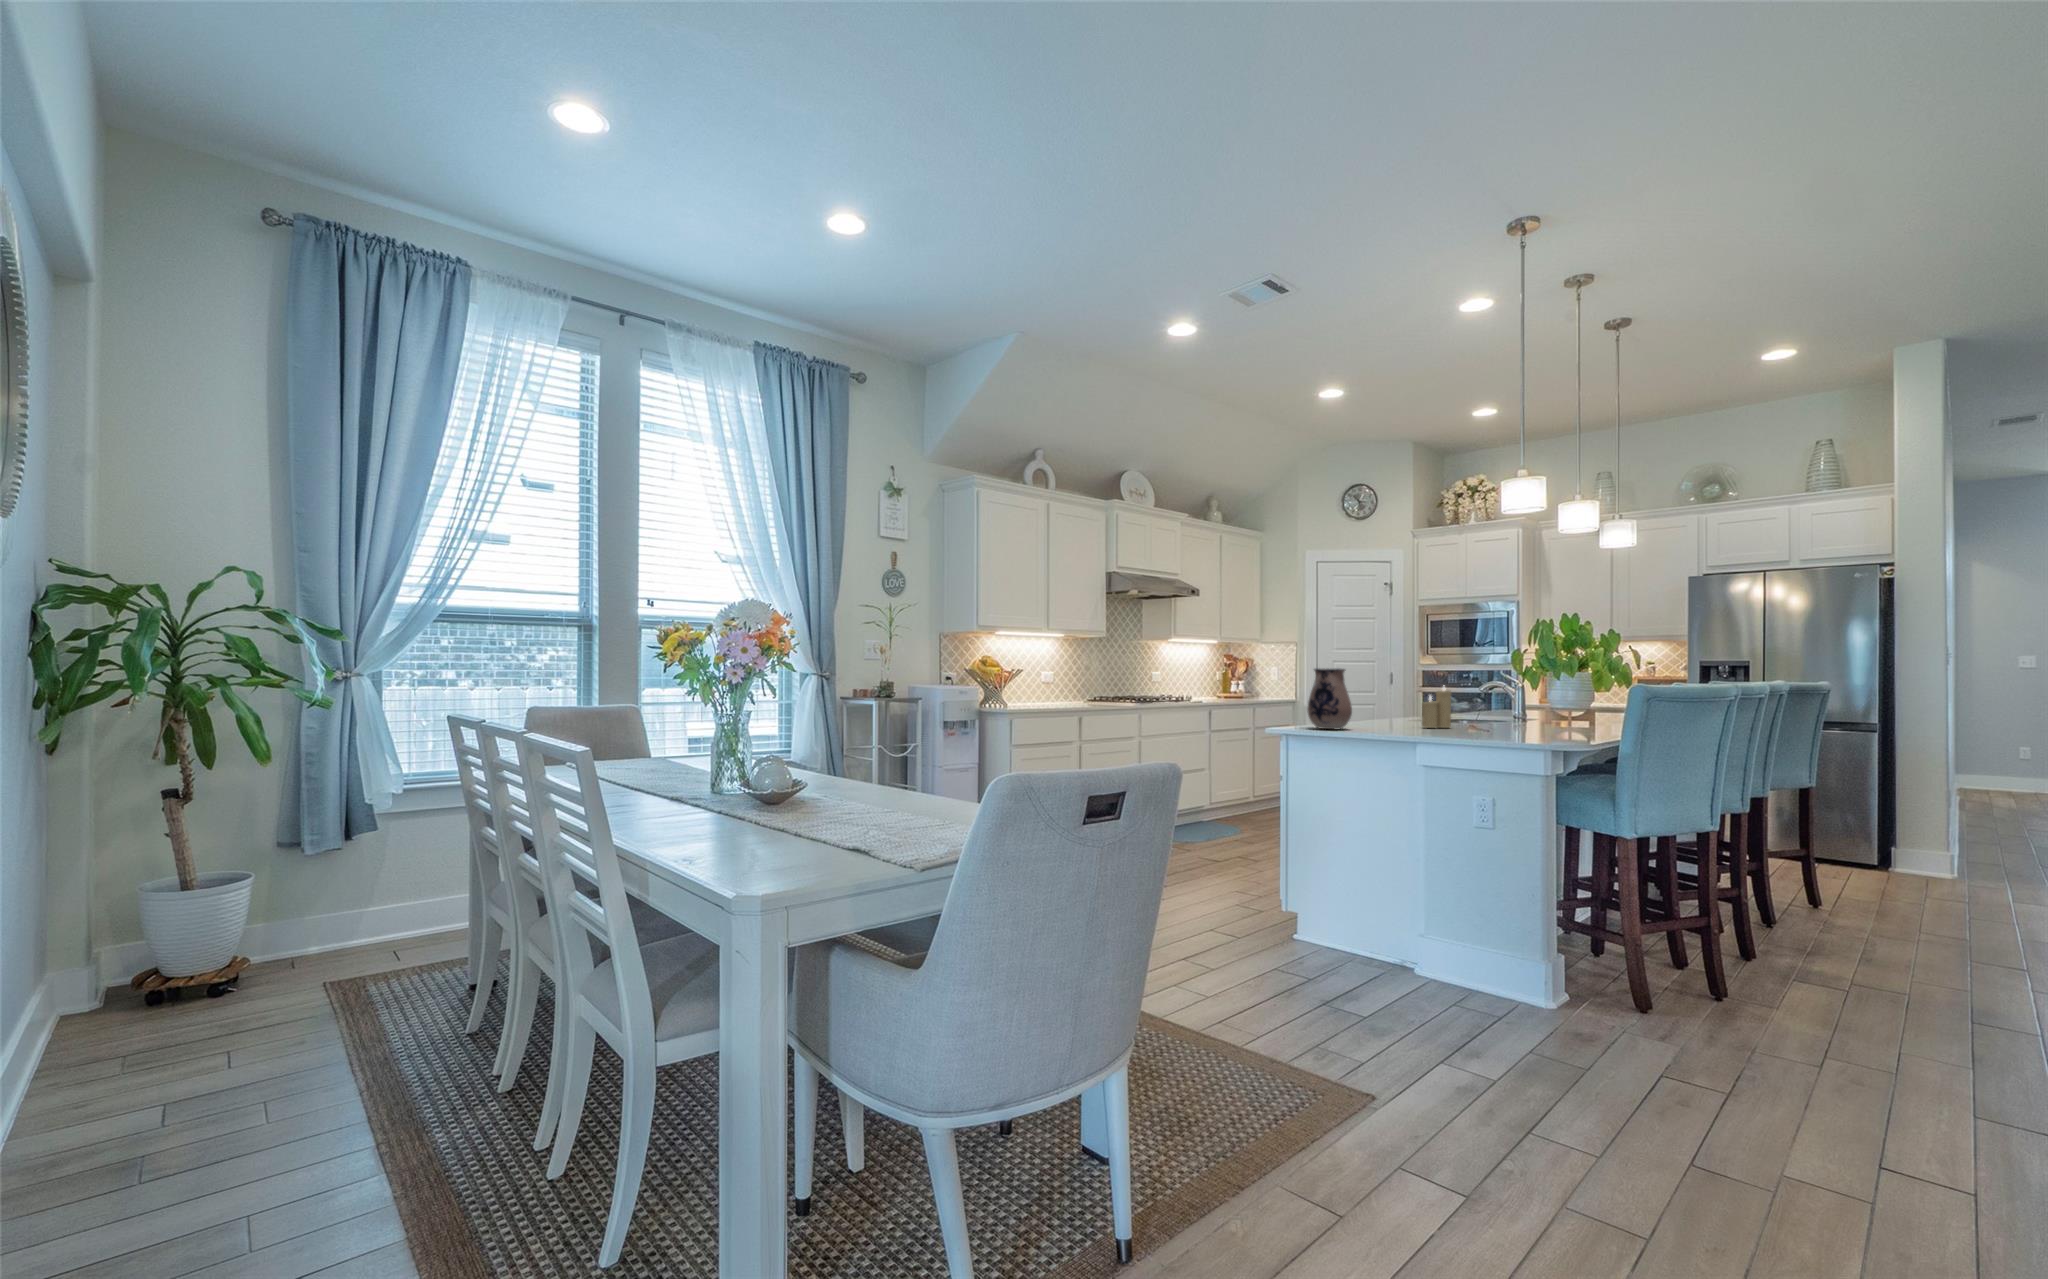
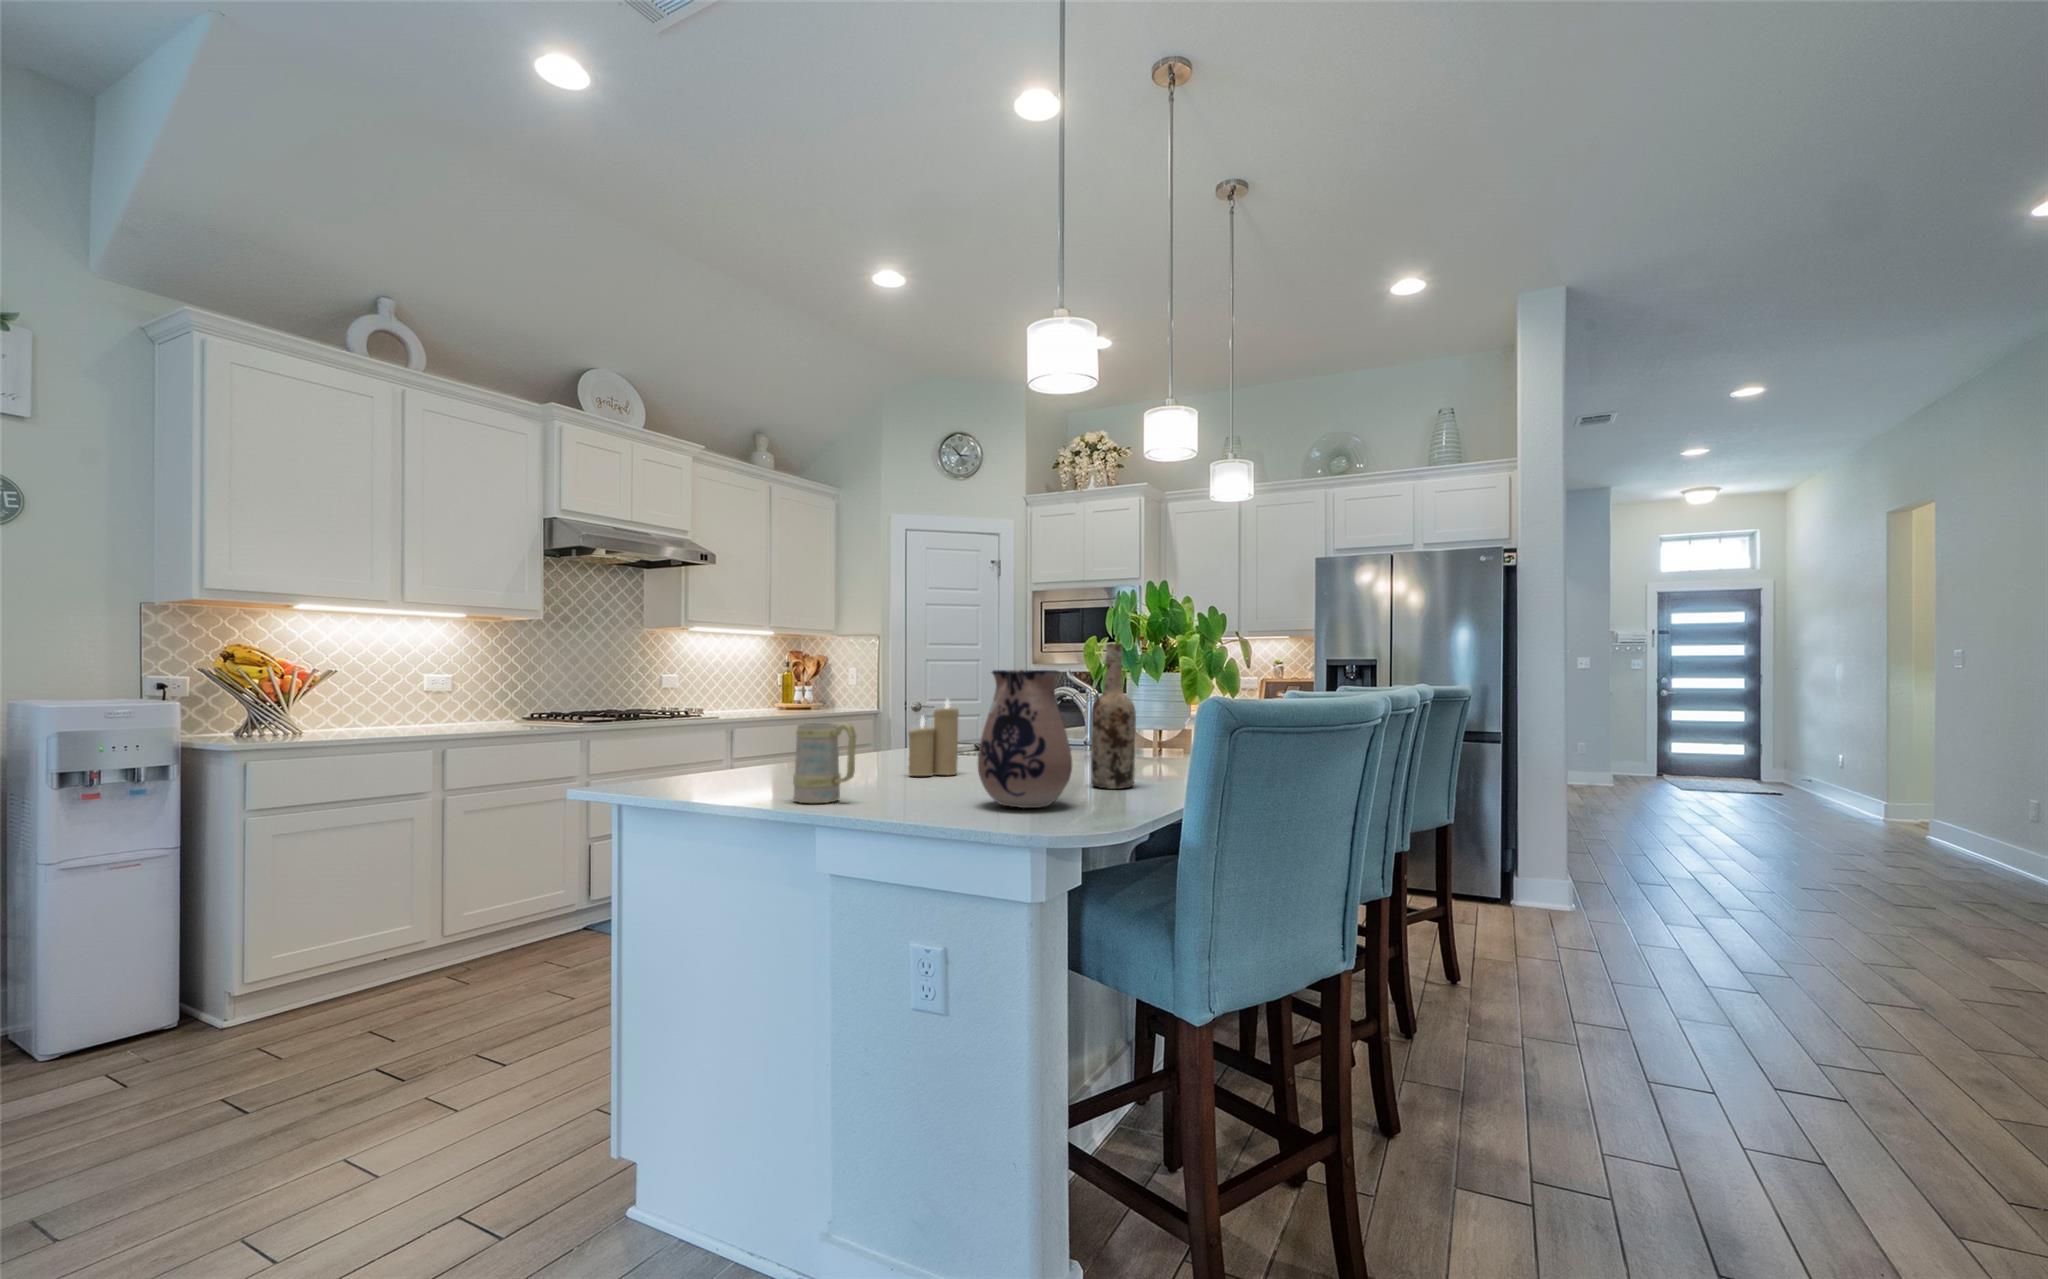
wine bottle: none [1544,655,1573,735] -> present [1091,644,1136,789]
ceramic pitcher: present [1307,669,1352,730] -> present [978,670,1072,808]
mug: none [1384,696,1419,735] -> present [793,723,856,803]

